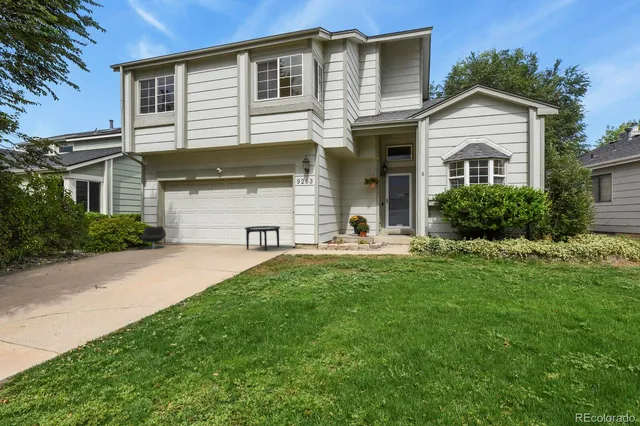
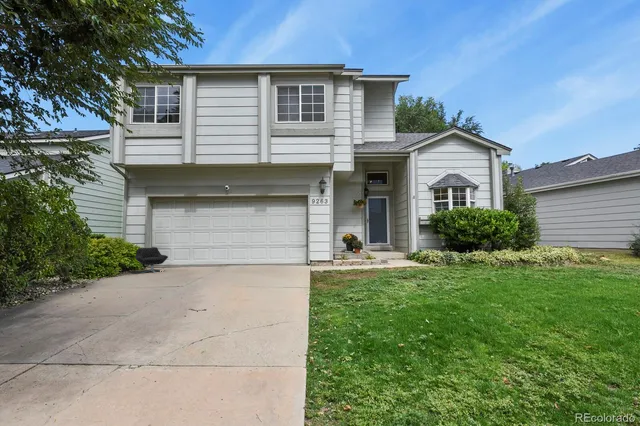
round table: present [245,226,280,250] -> none [263,245,299,268]

